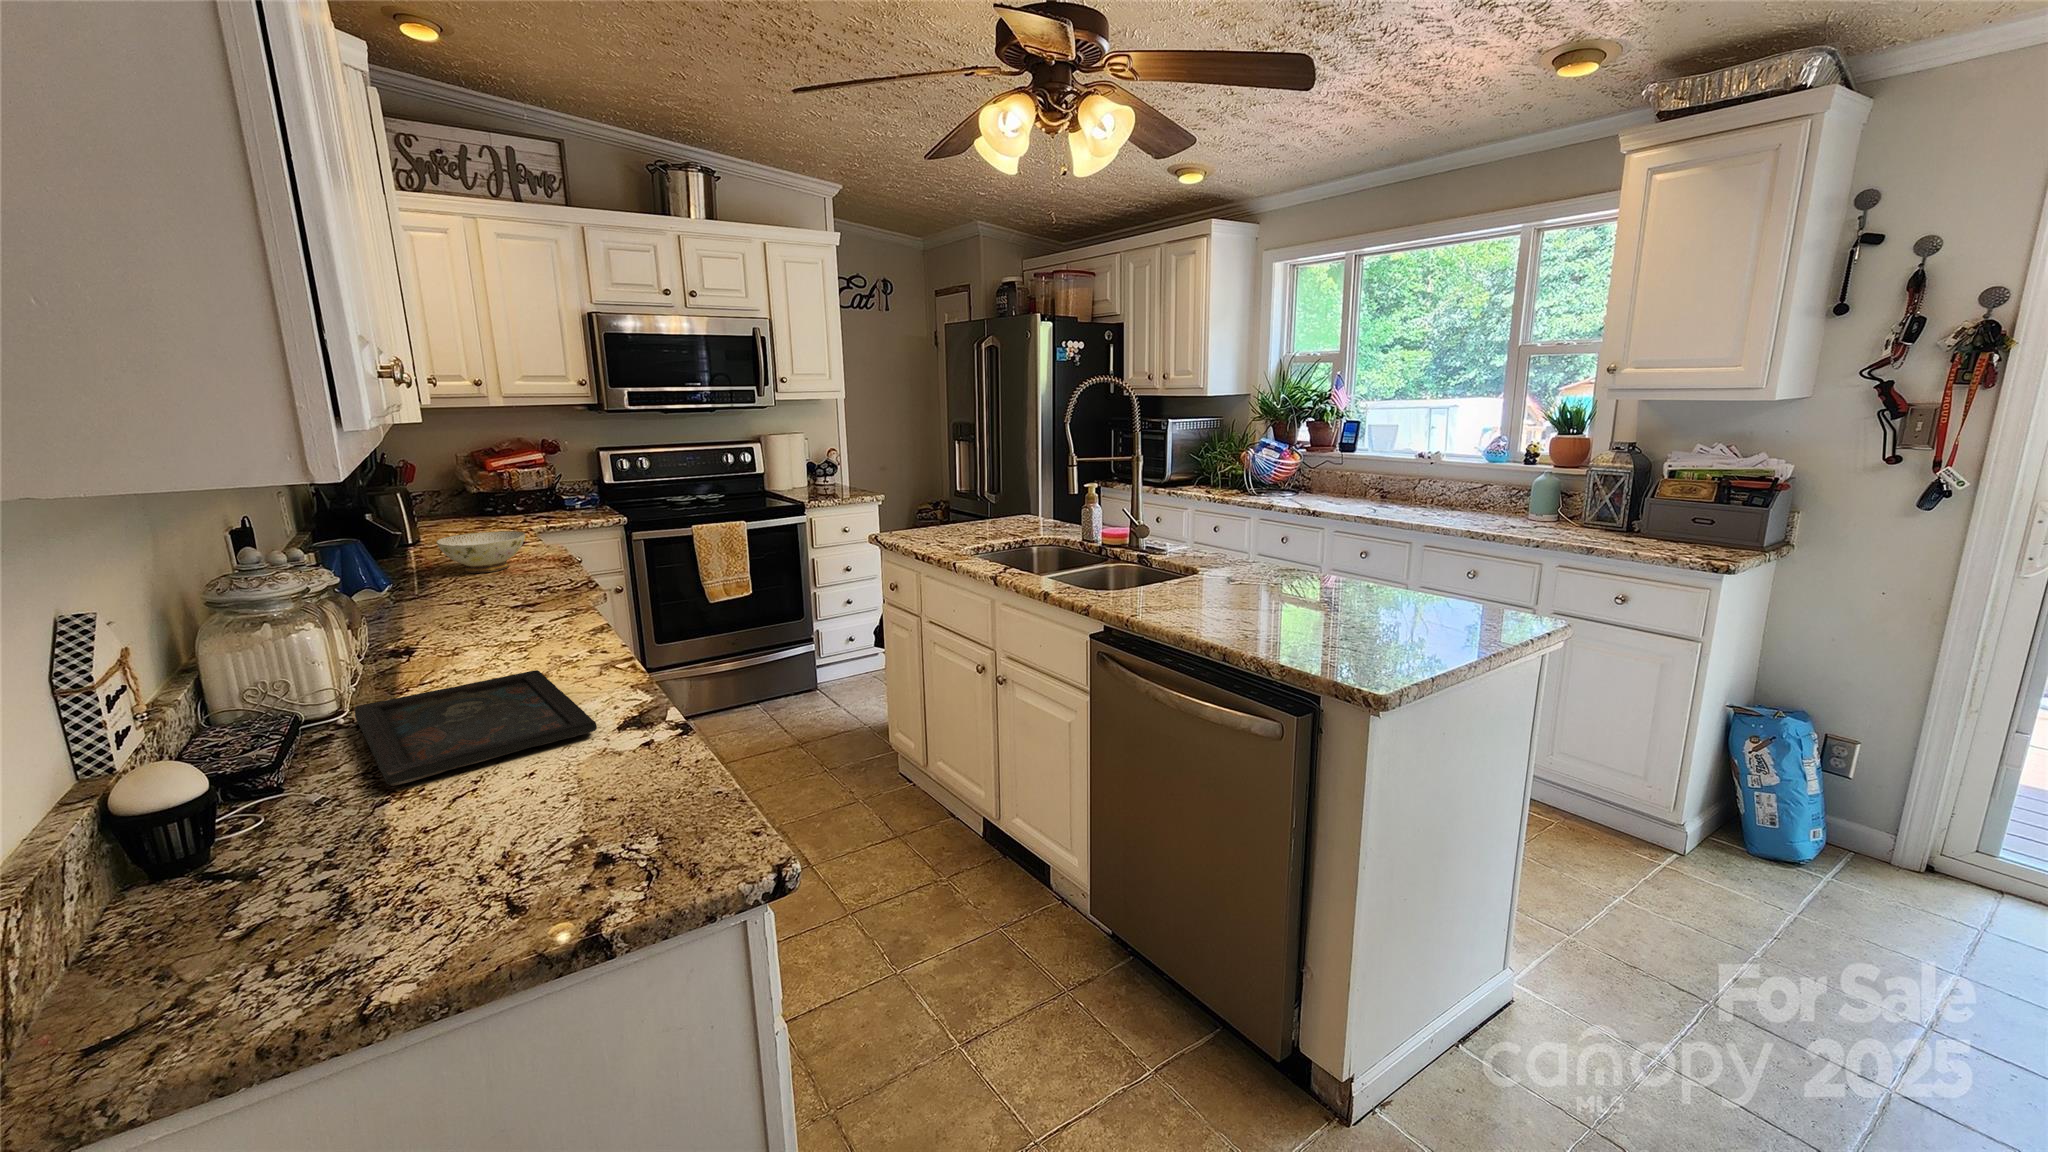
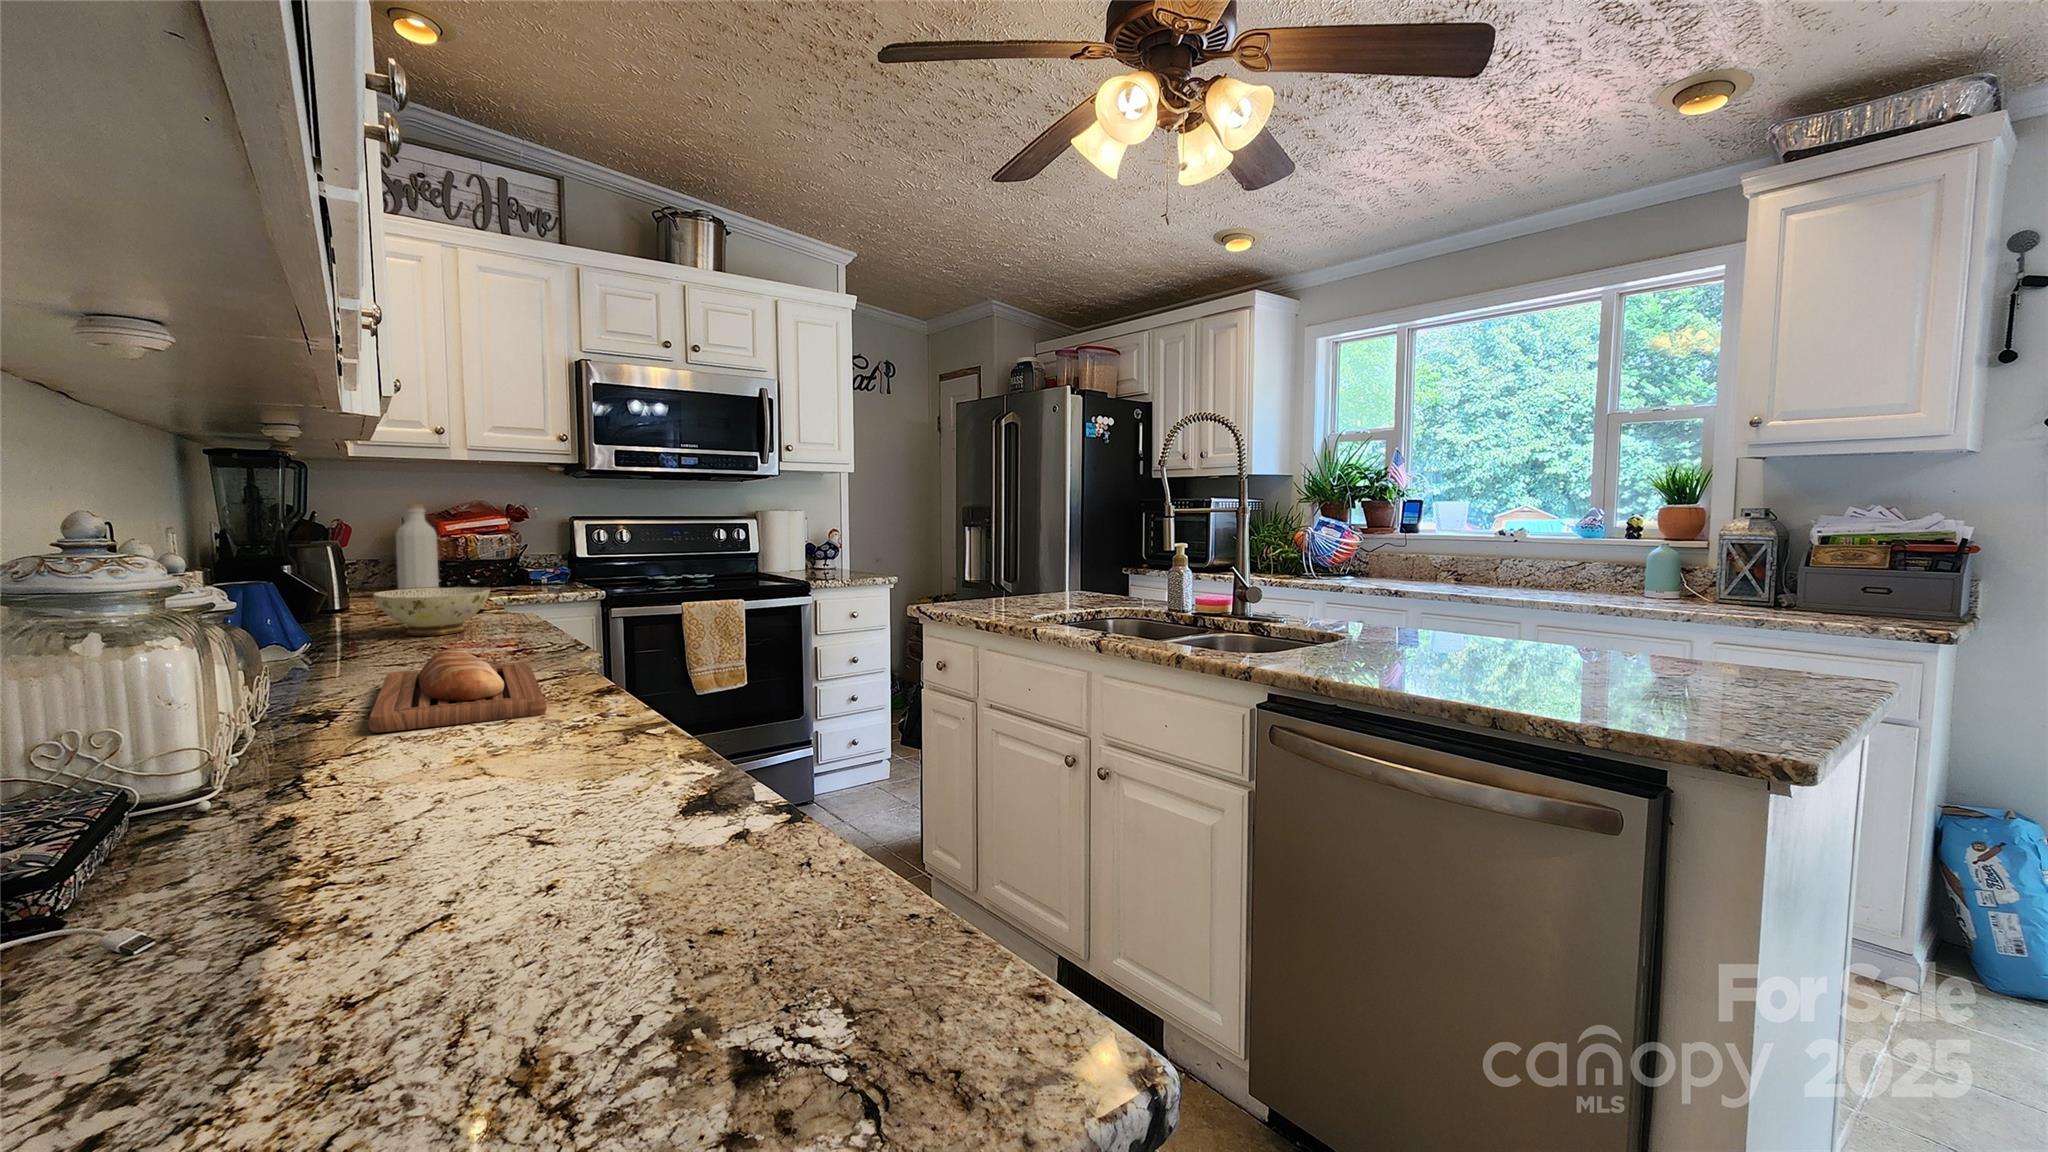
bottle: none [453,450,493,529] -> present [396,504,439,589]
bread loaf: none [435,599,554,666] -> present [368,649,547,733]
tray: present [355,670,597,786] -> none [230,732,651,912]

